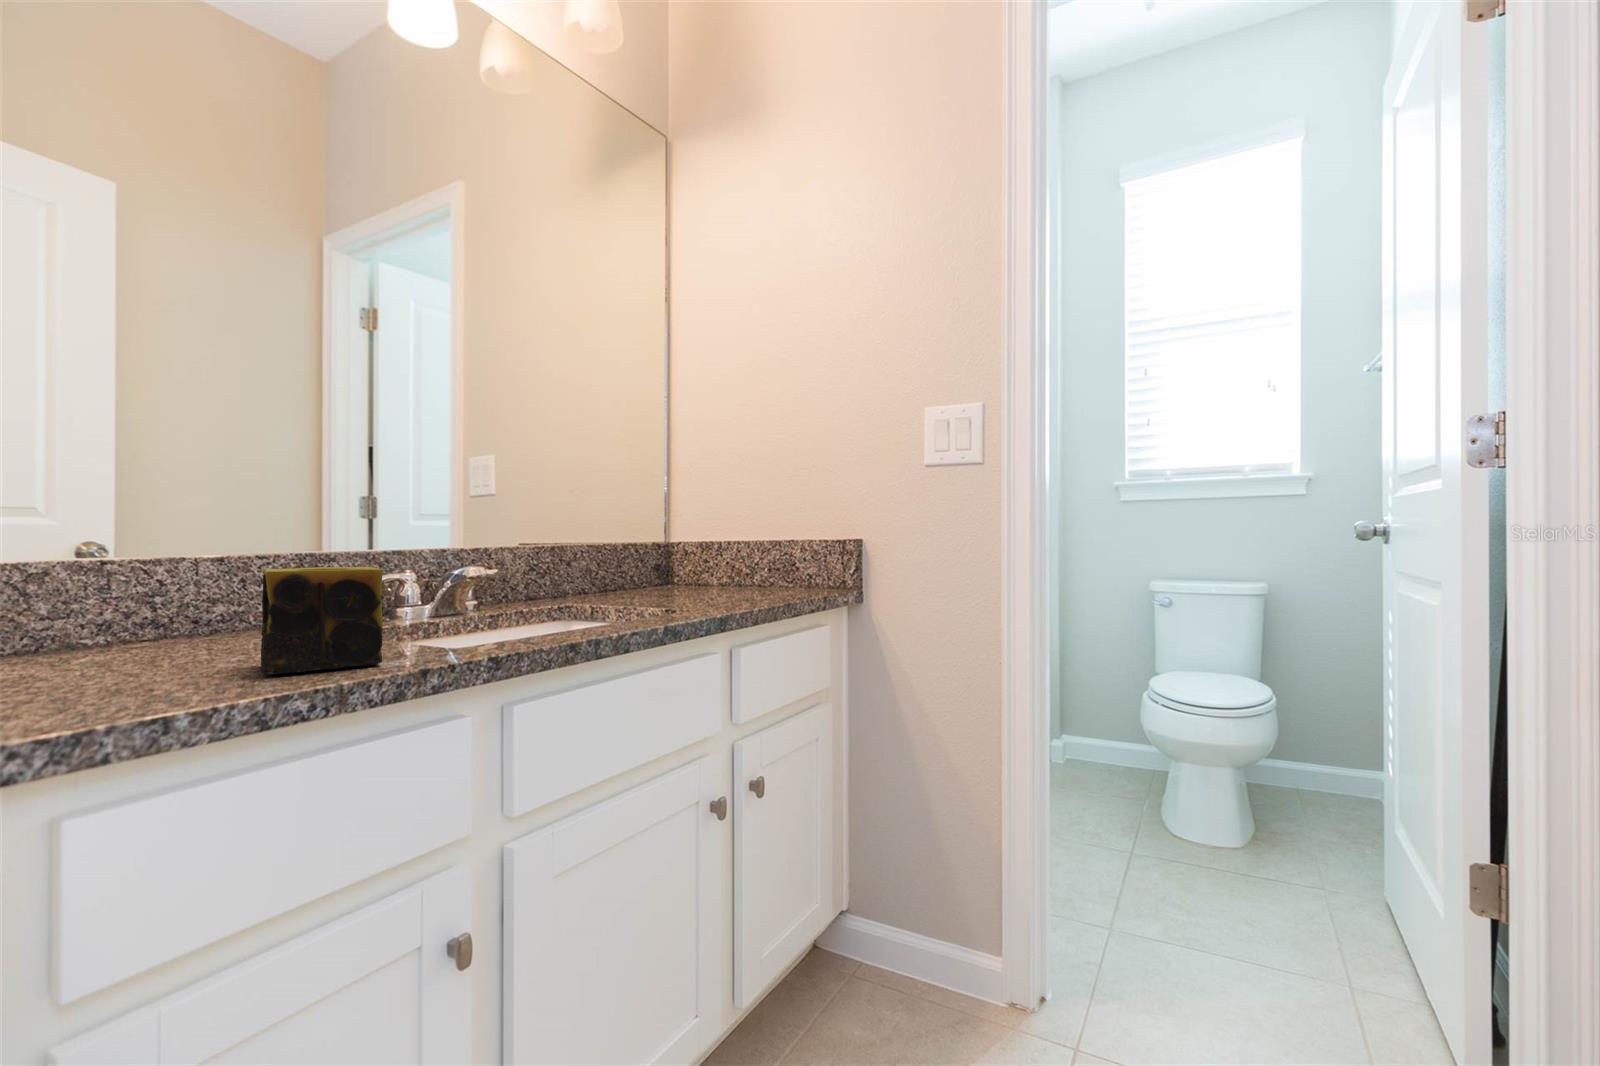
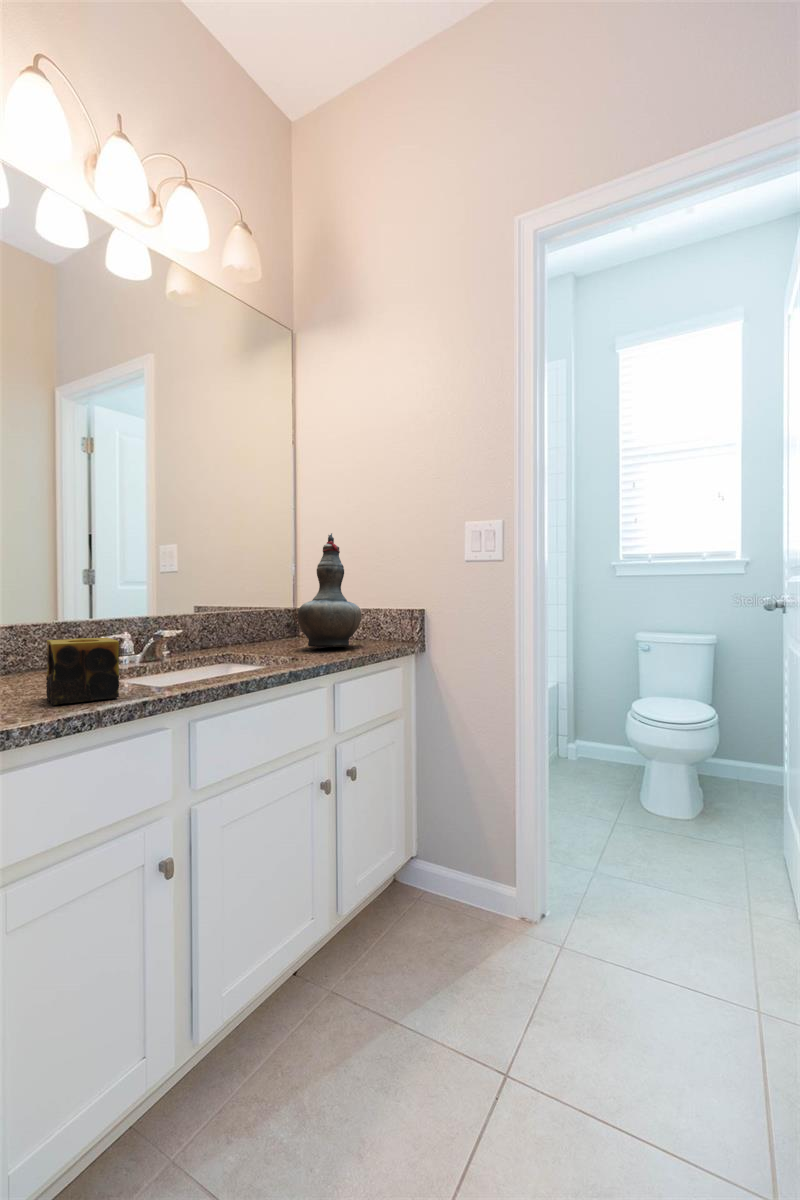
decorative vase: none [671,424,767,595] -> present [298,533,361,647]

